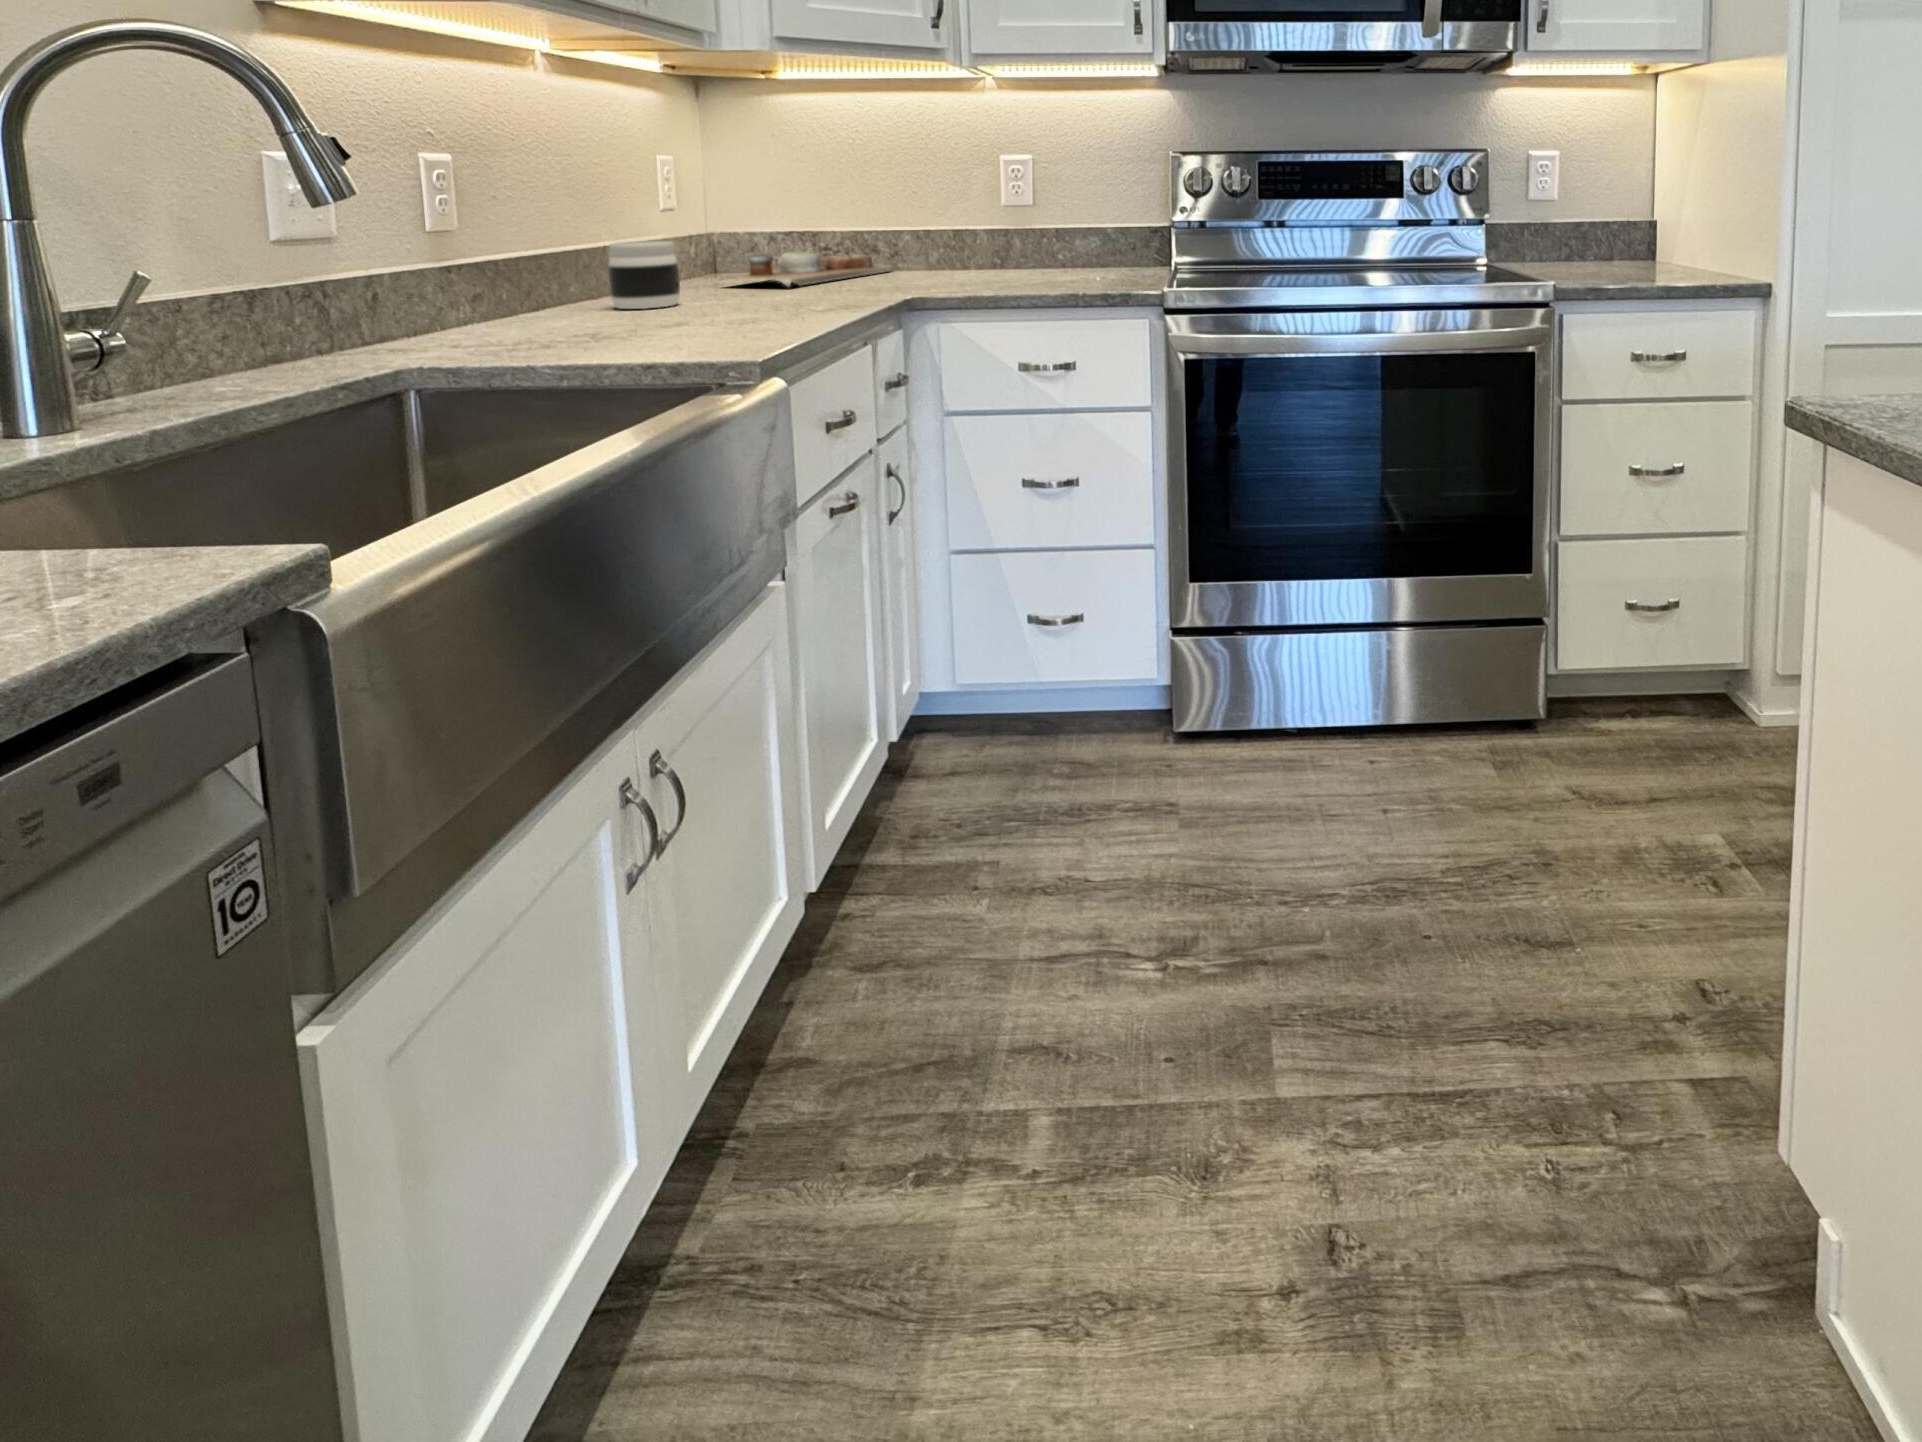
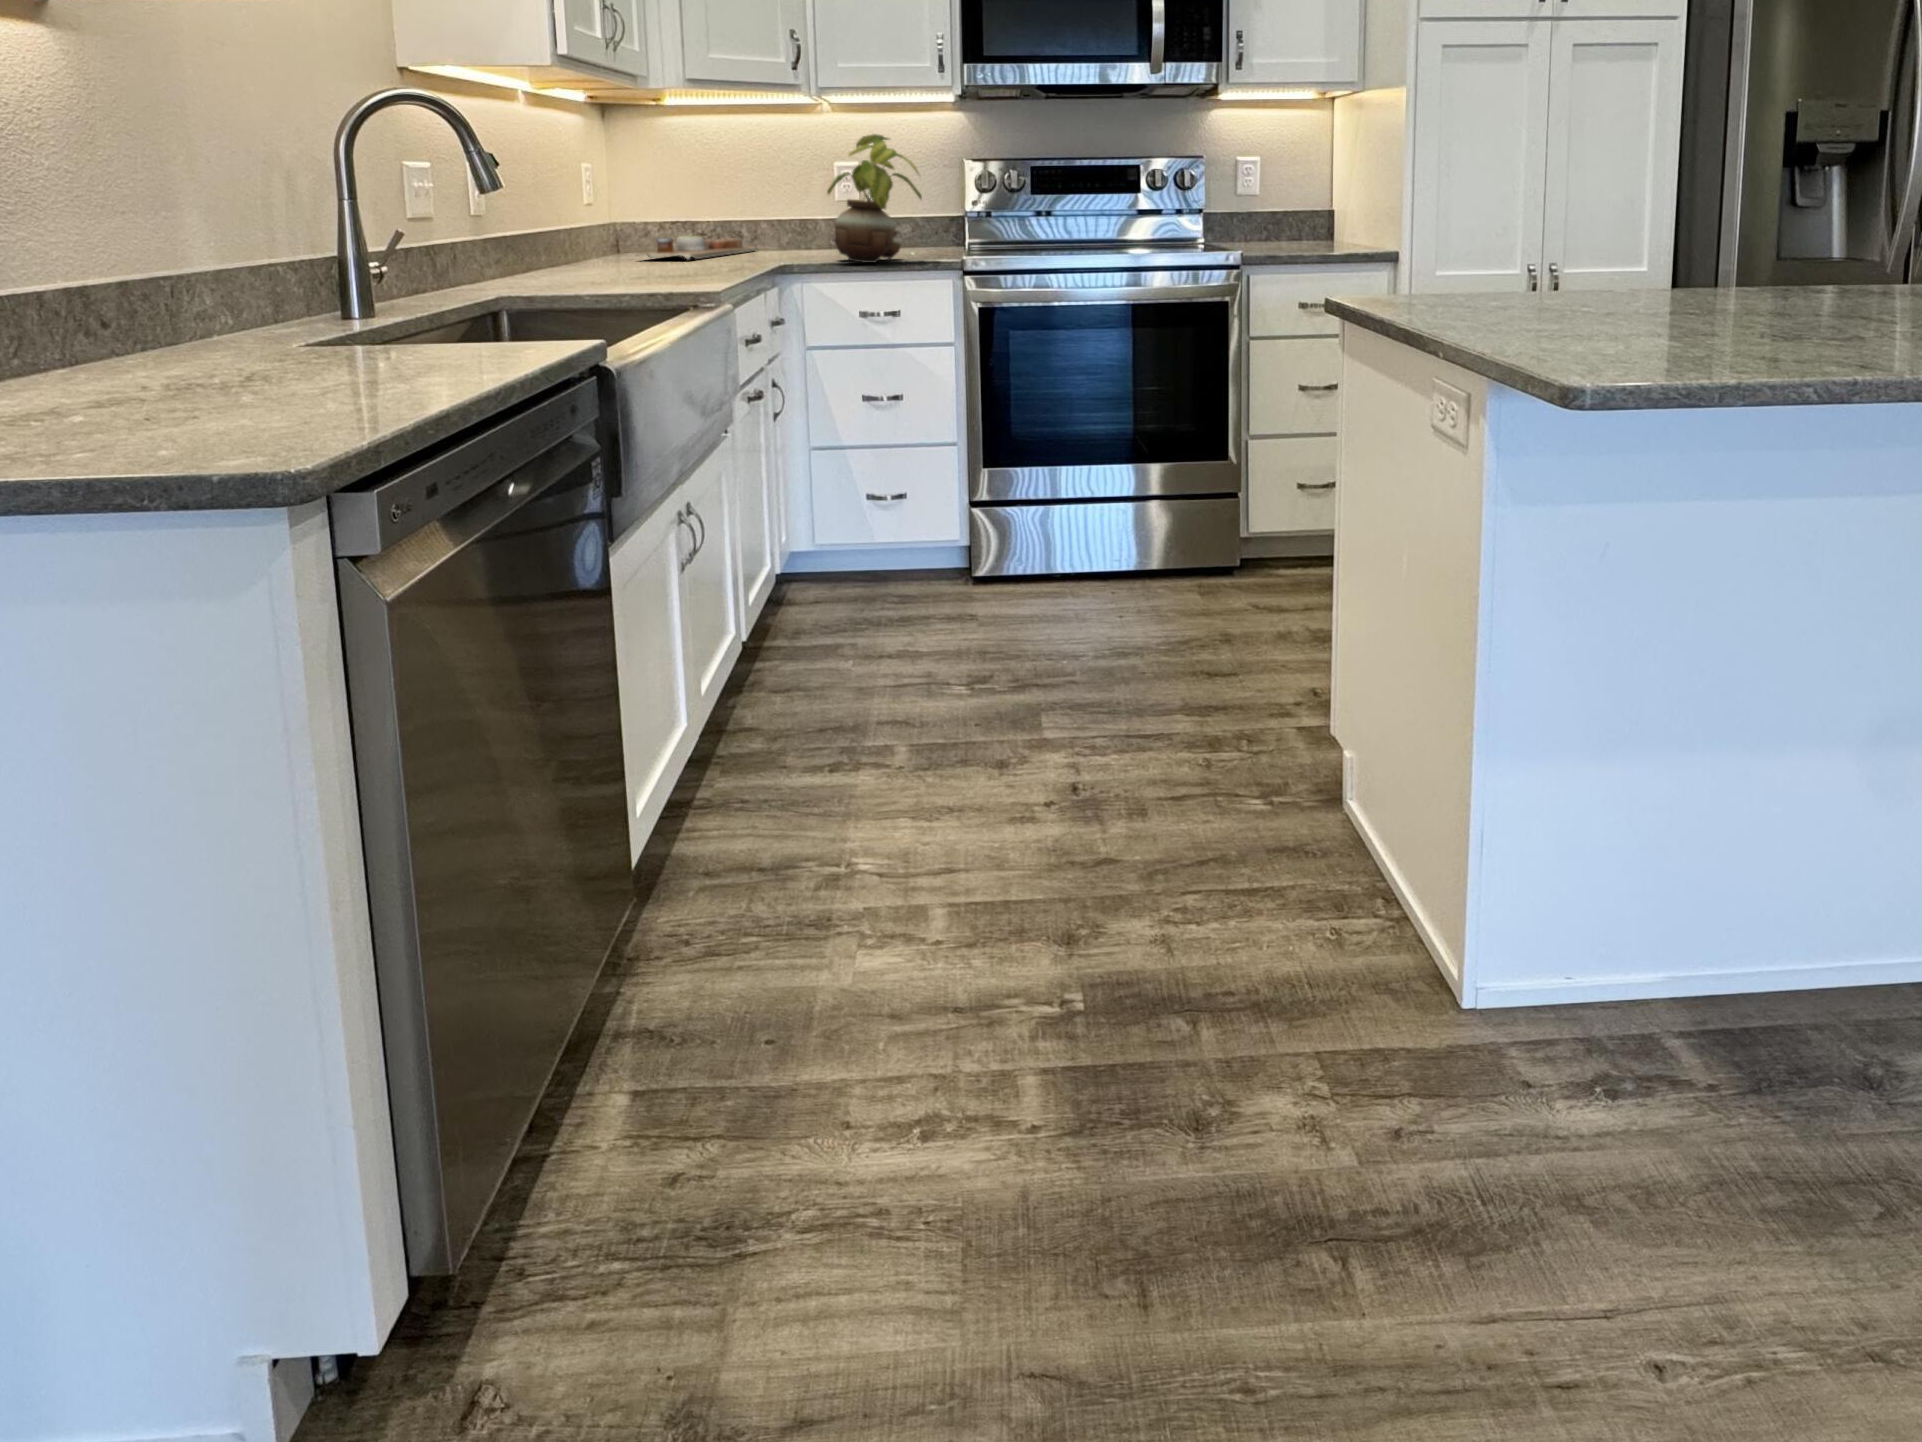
potted plant: none [971,115,1106,296] -> present [827,134,922,263]
jar: present [608,241,680,309] -> none [572,225,620,272]

